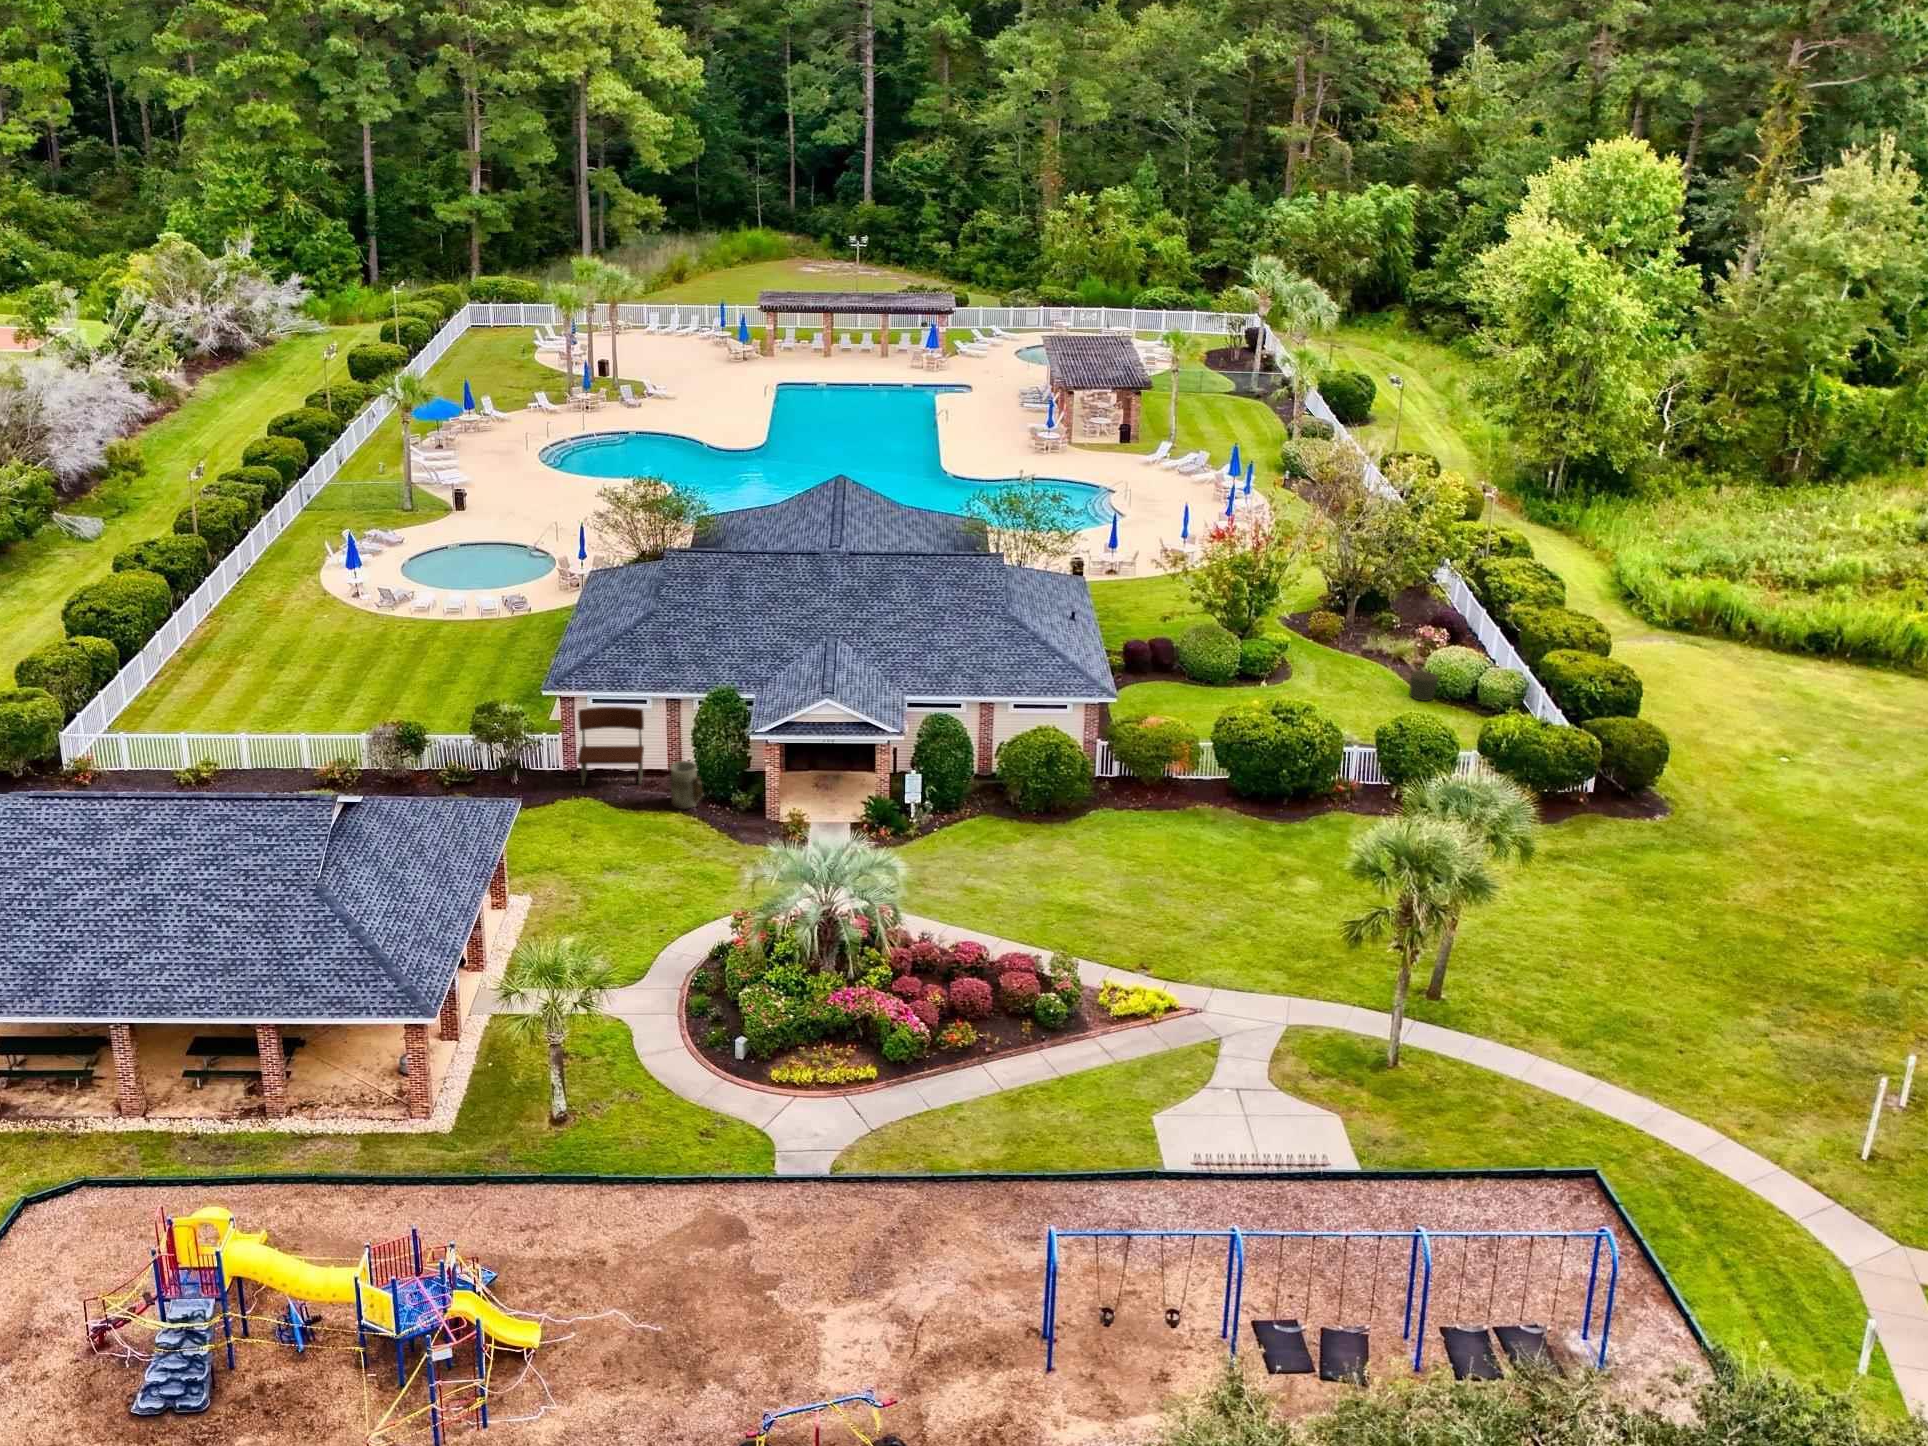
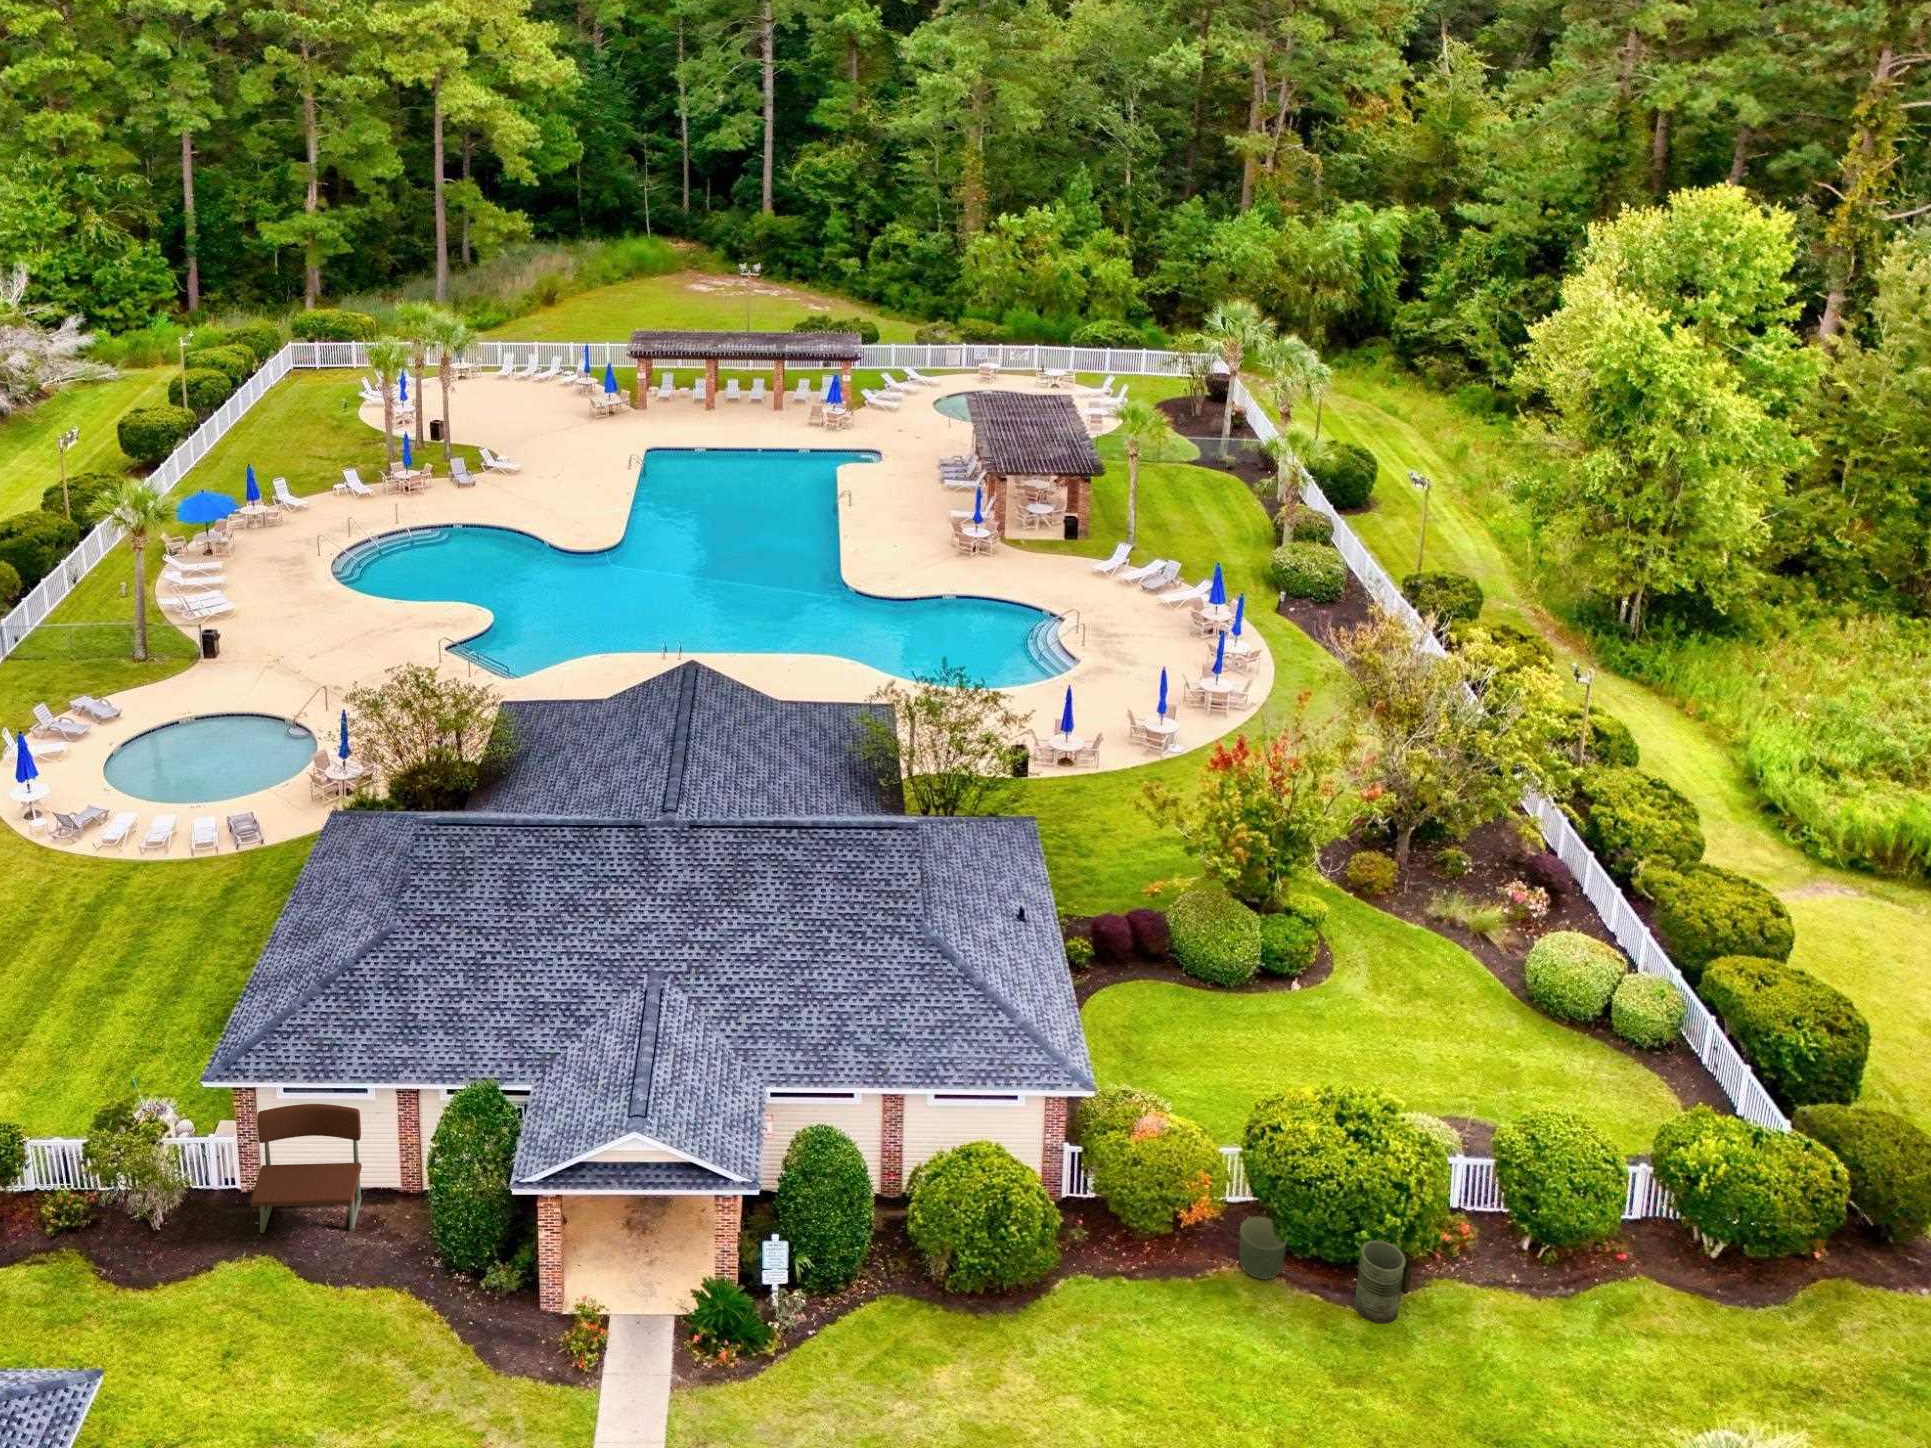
planter: present [1410,671,1438,701] -> present [1239,1217,1287,1279]
trash can: present [670,761,703,809] -> present [1354,1240,1414,1324]

